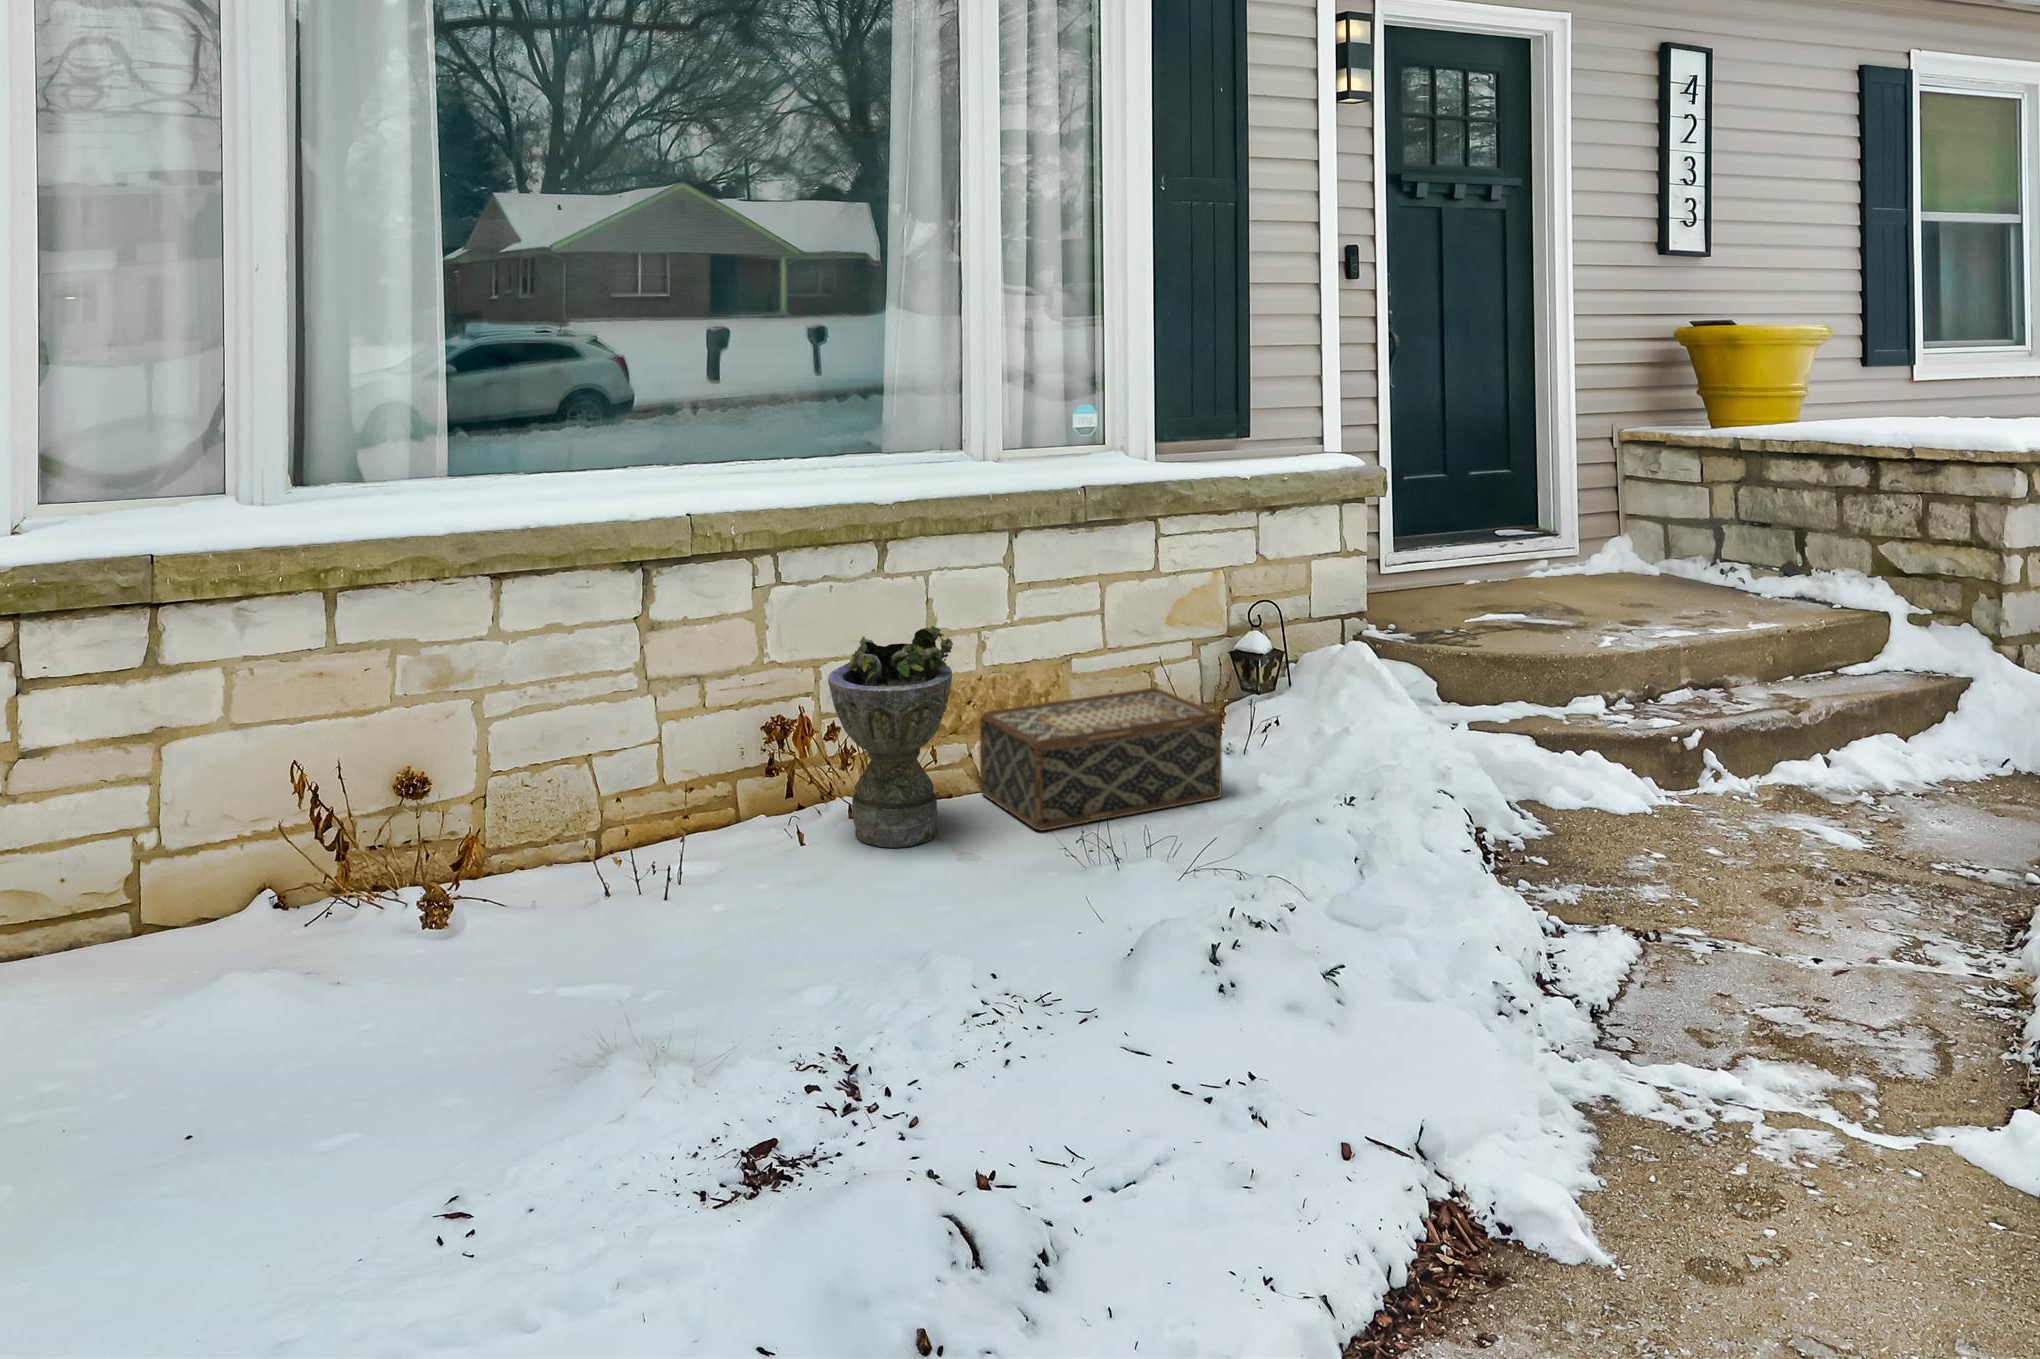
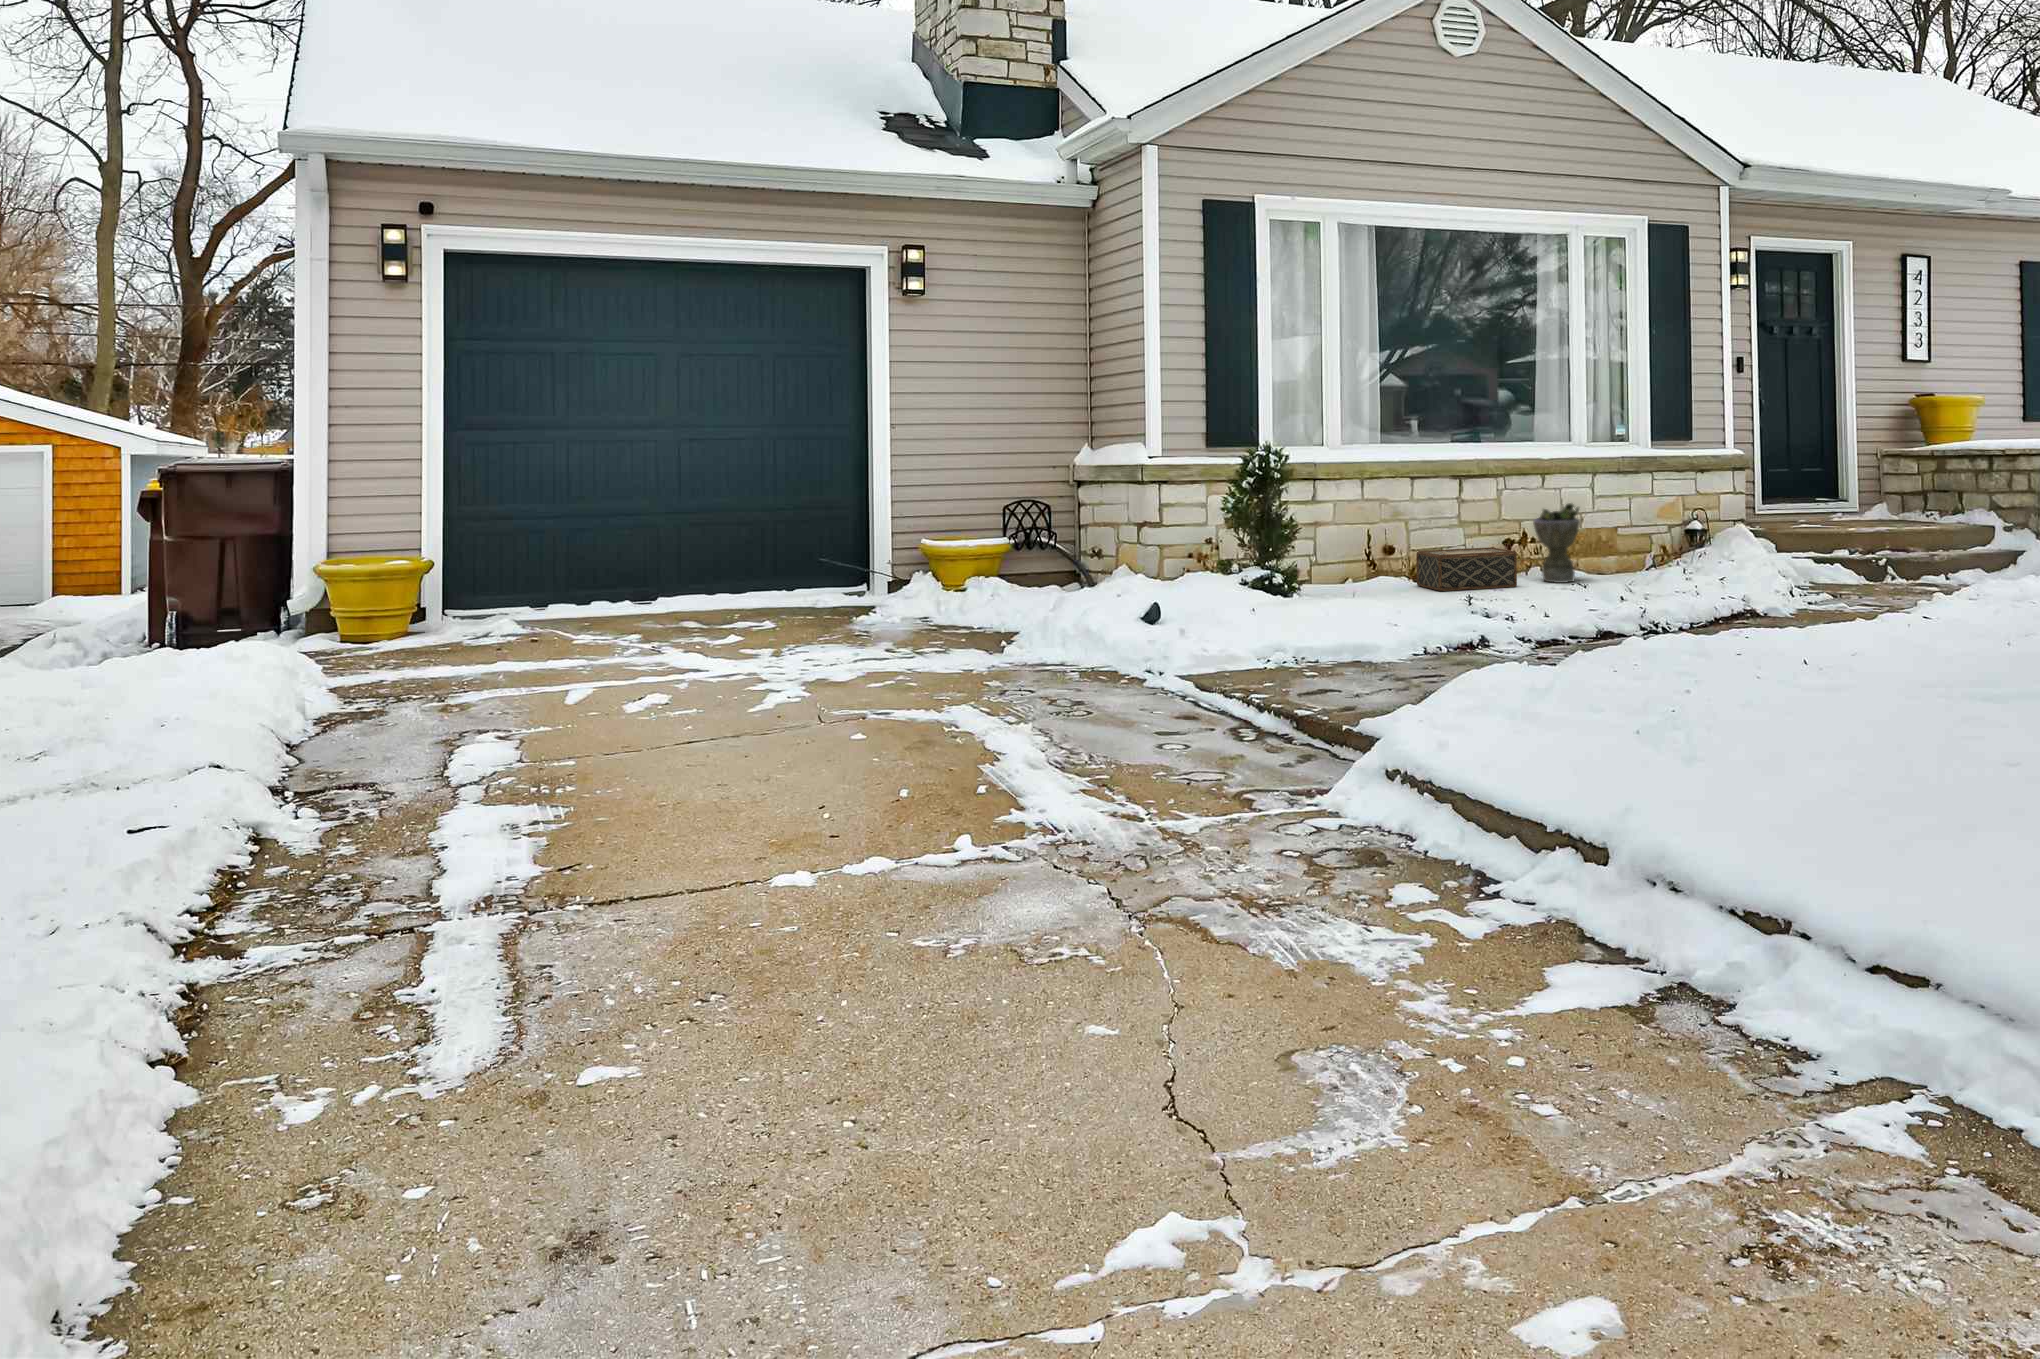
woven basket: present [980,687,1222,831] -> present [1416,547,1517,591]

